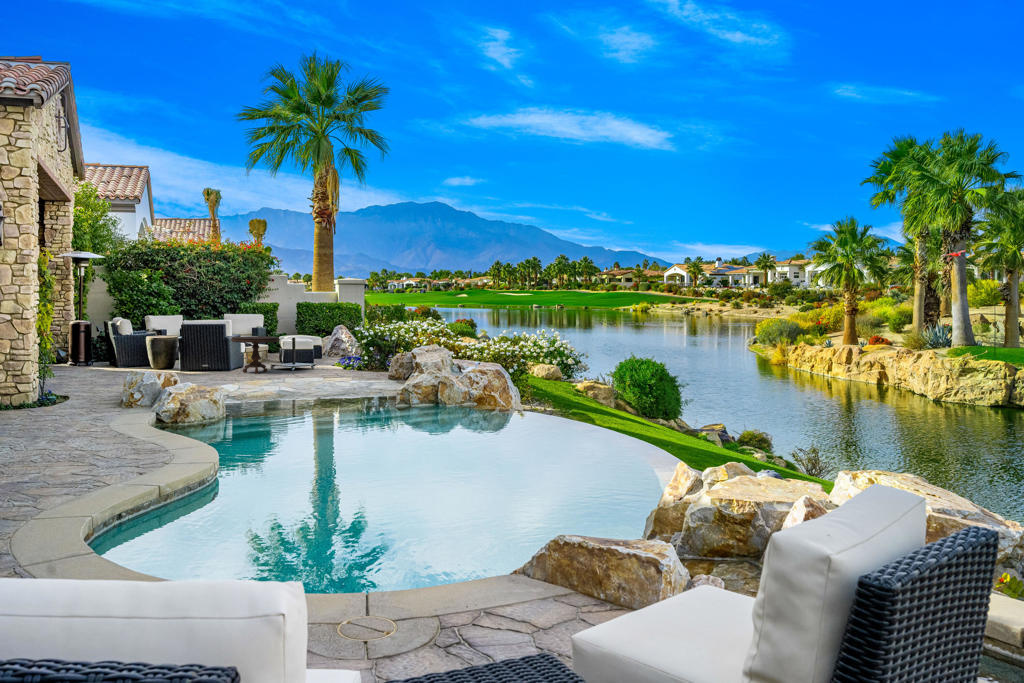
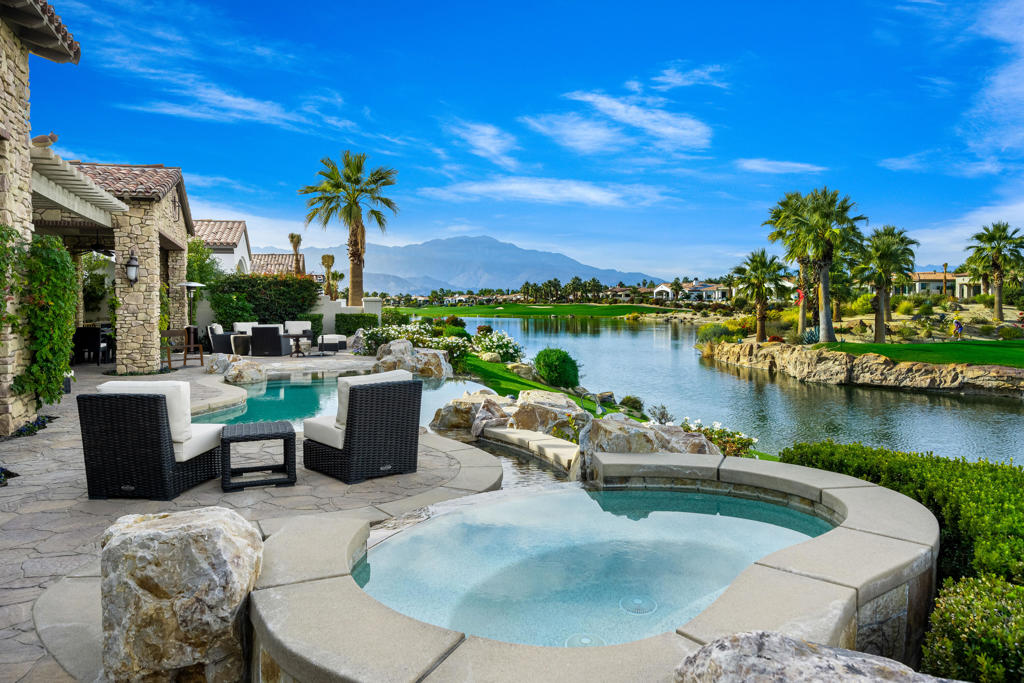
bench: none [25,328,110,396] -> present [160,329,204,369]

